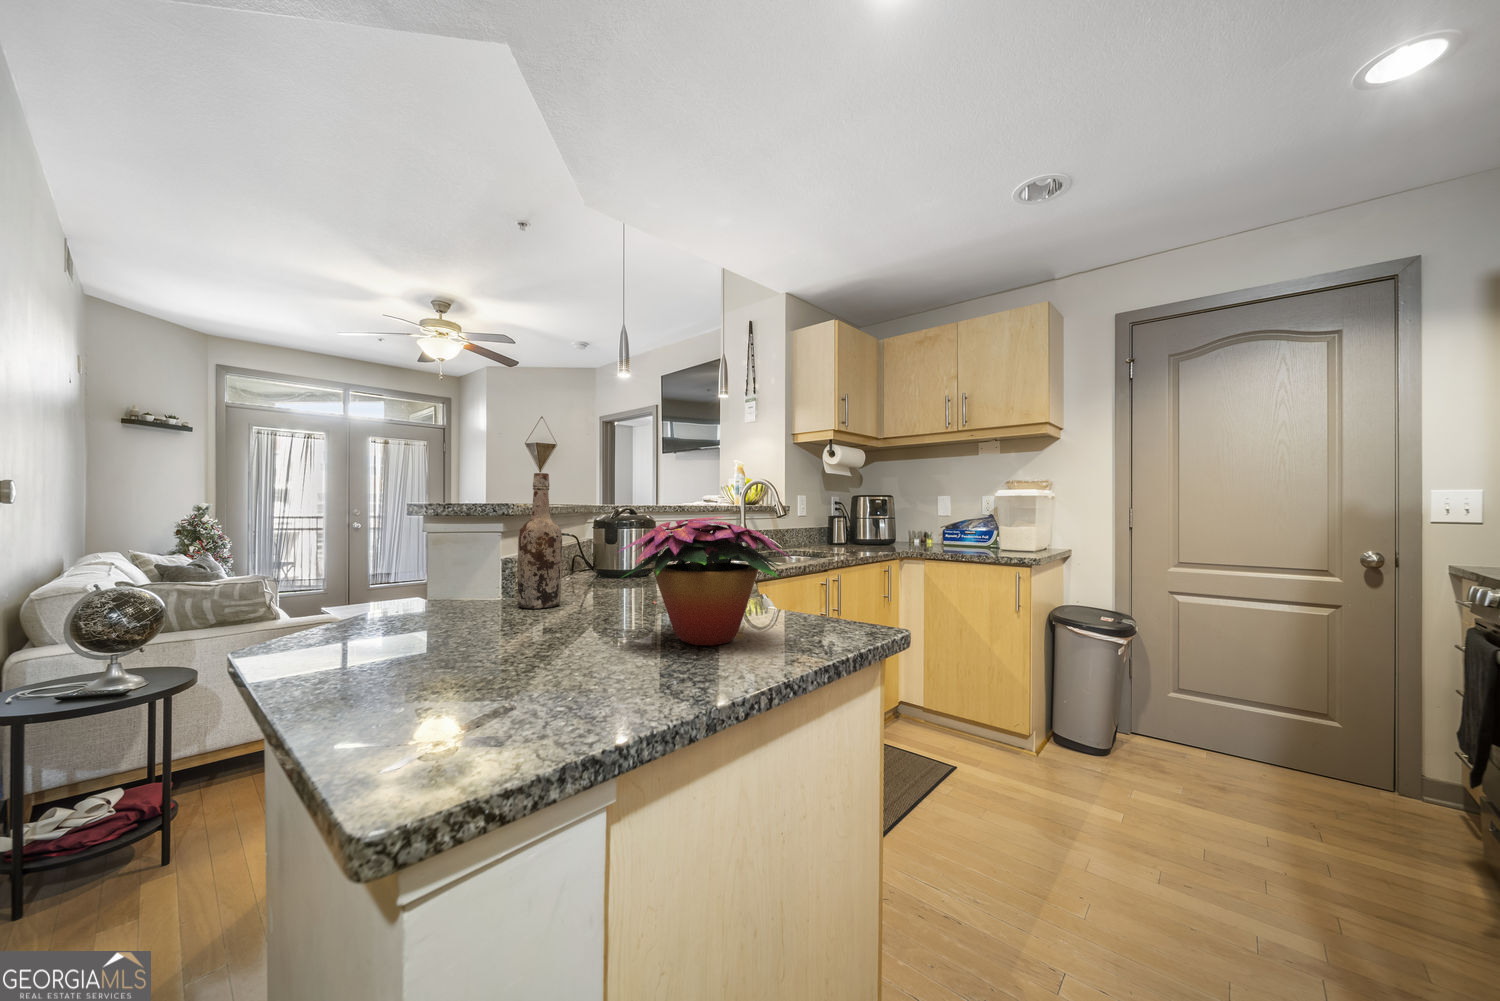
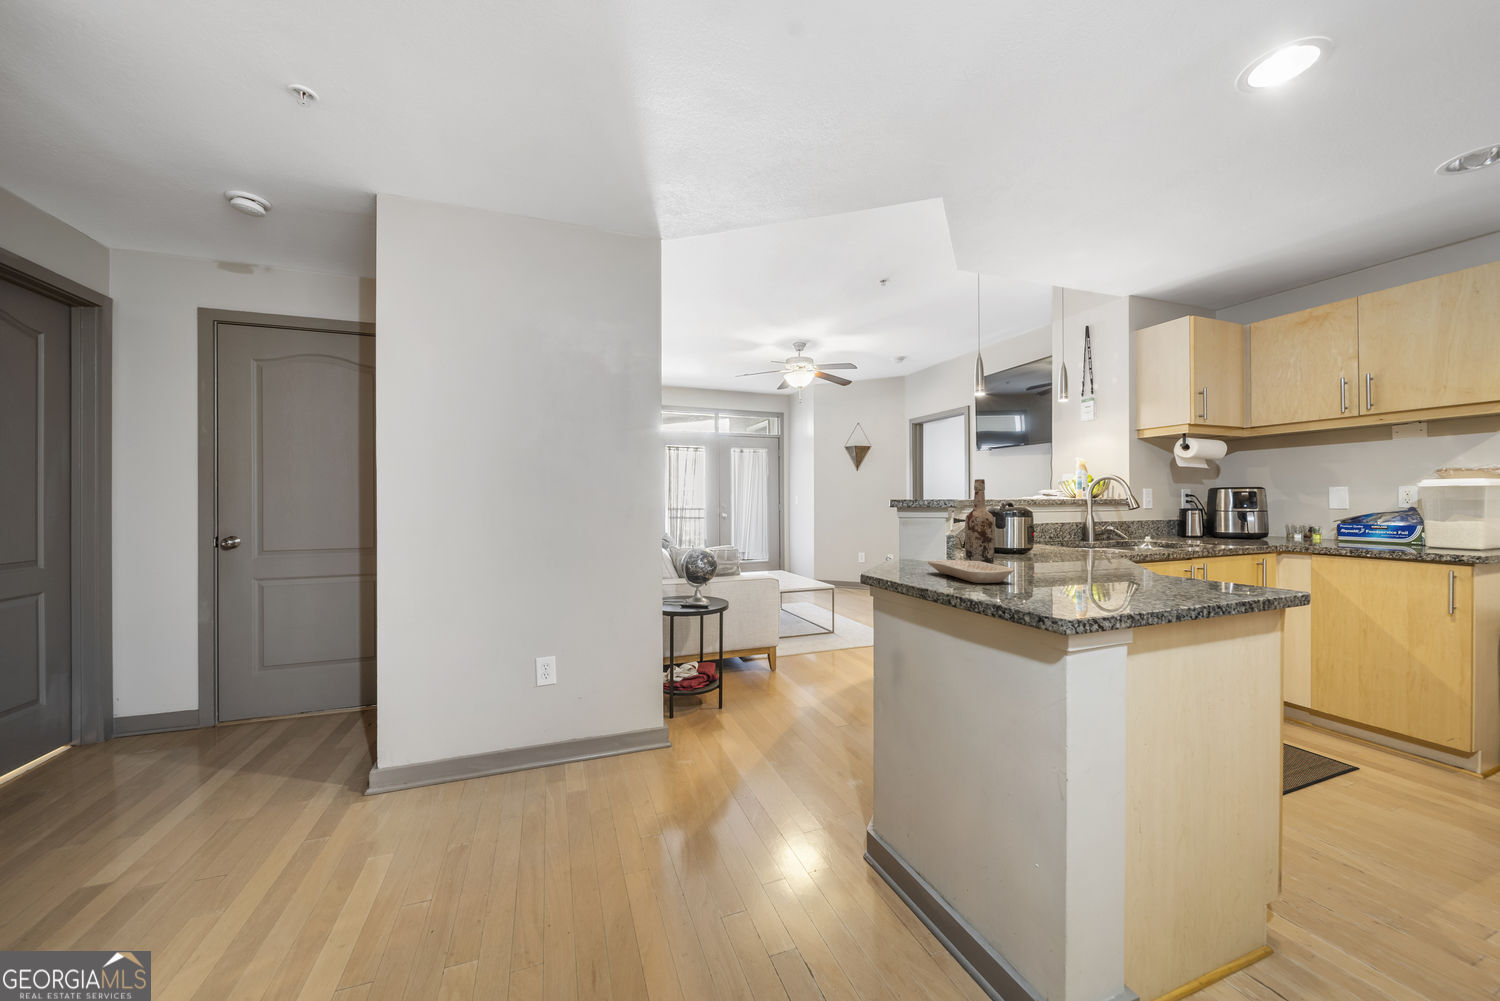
flower arrangement: present [618,516,792,645] -> none [1075,506,1218,588]
tray: none [404,603,511,659] -> present [928,560,1014,583]

